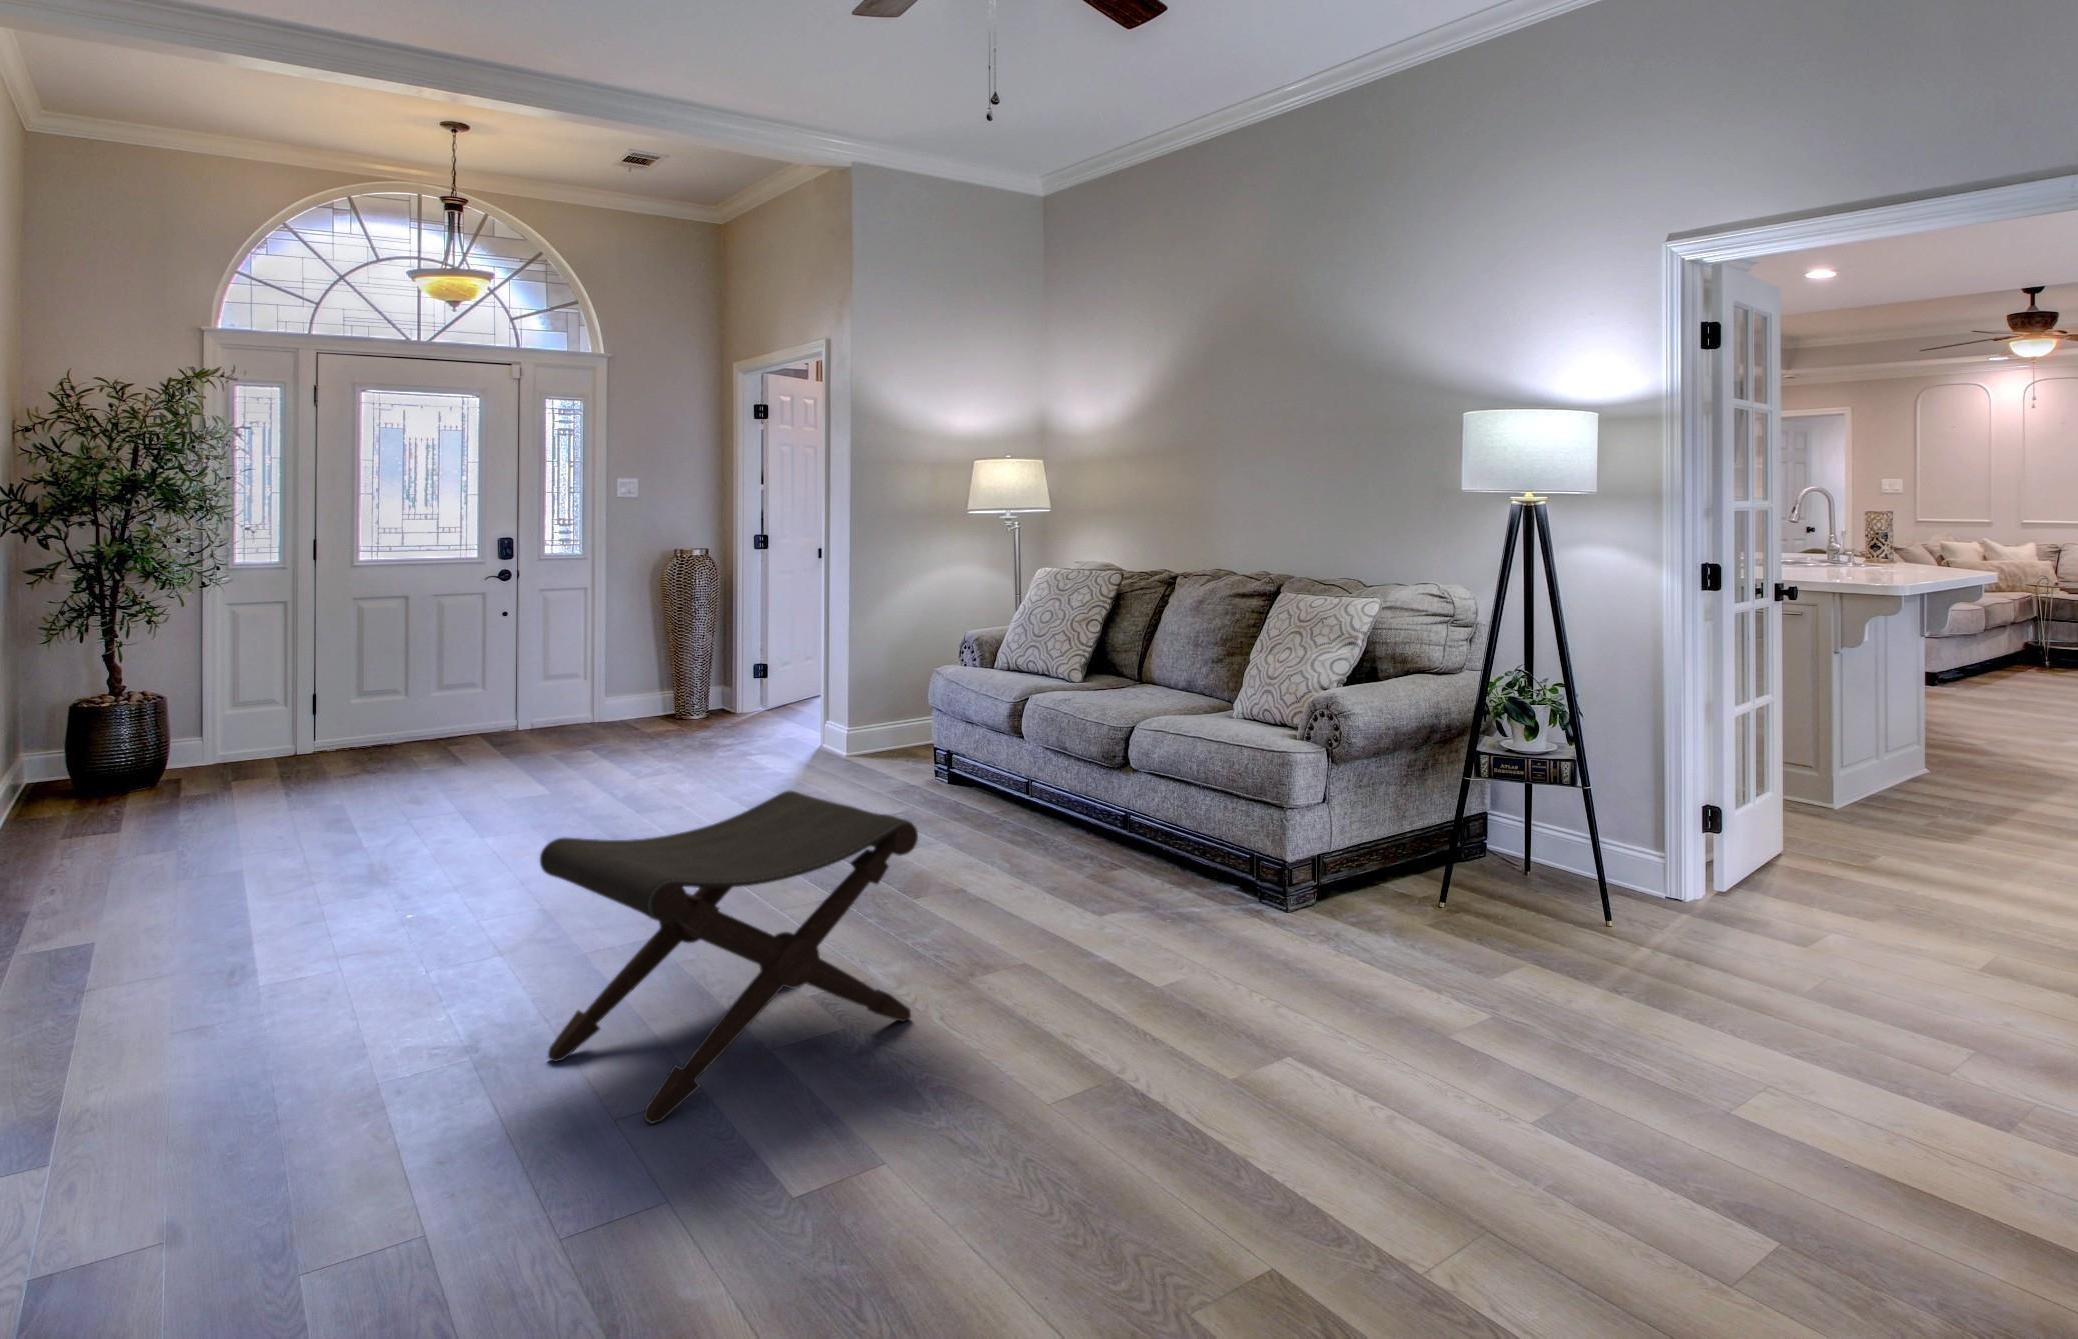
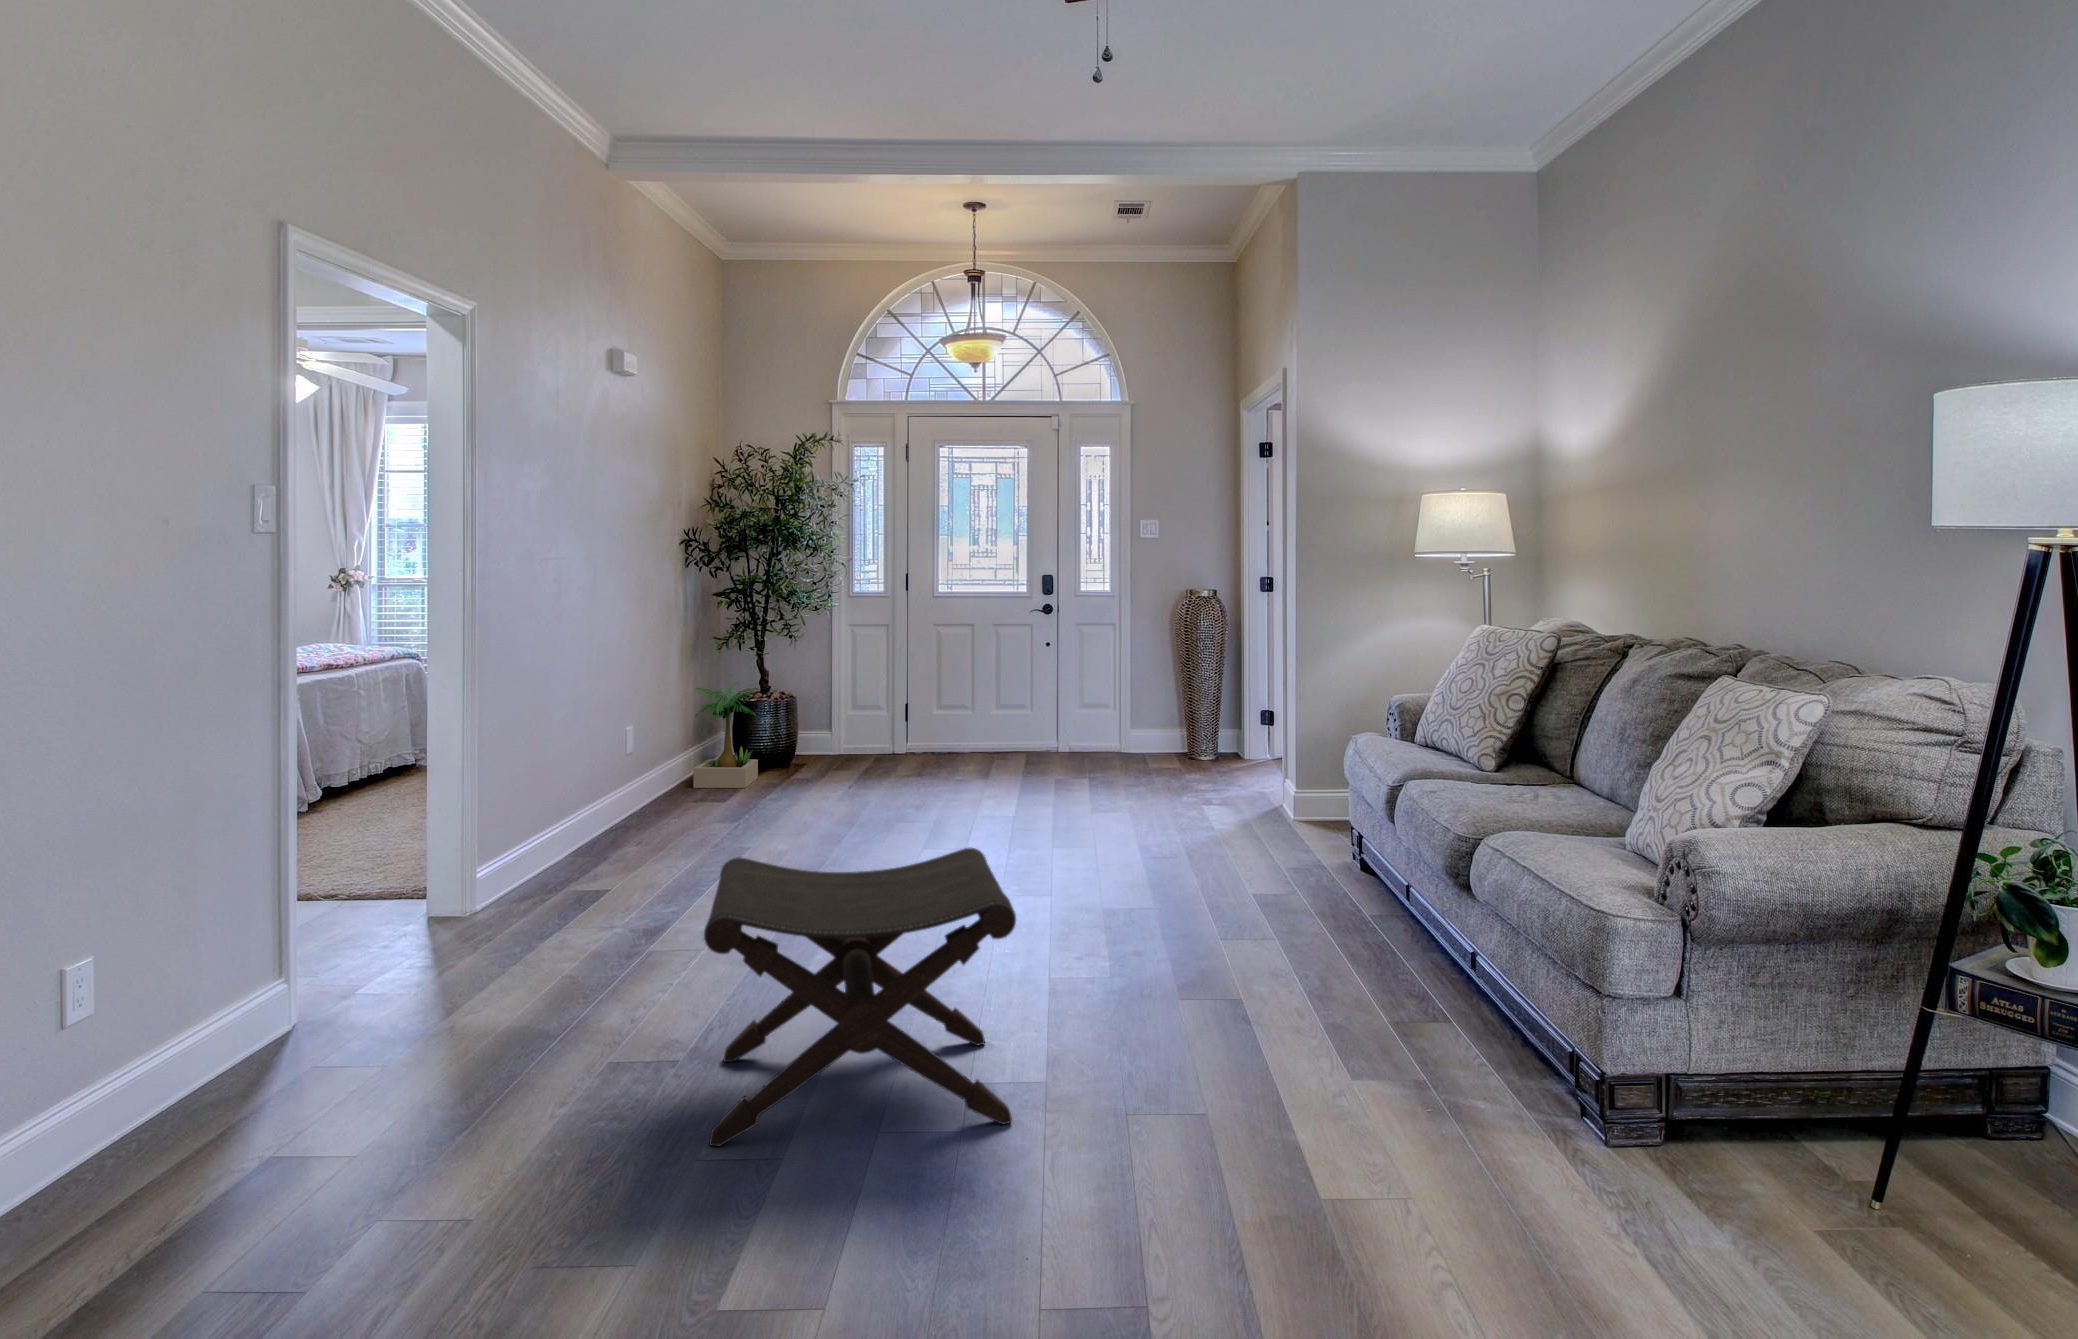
potted plant: none [9,684,152,832] -> present [693,682,759,788]

